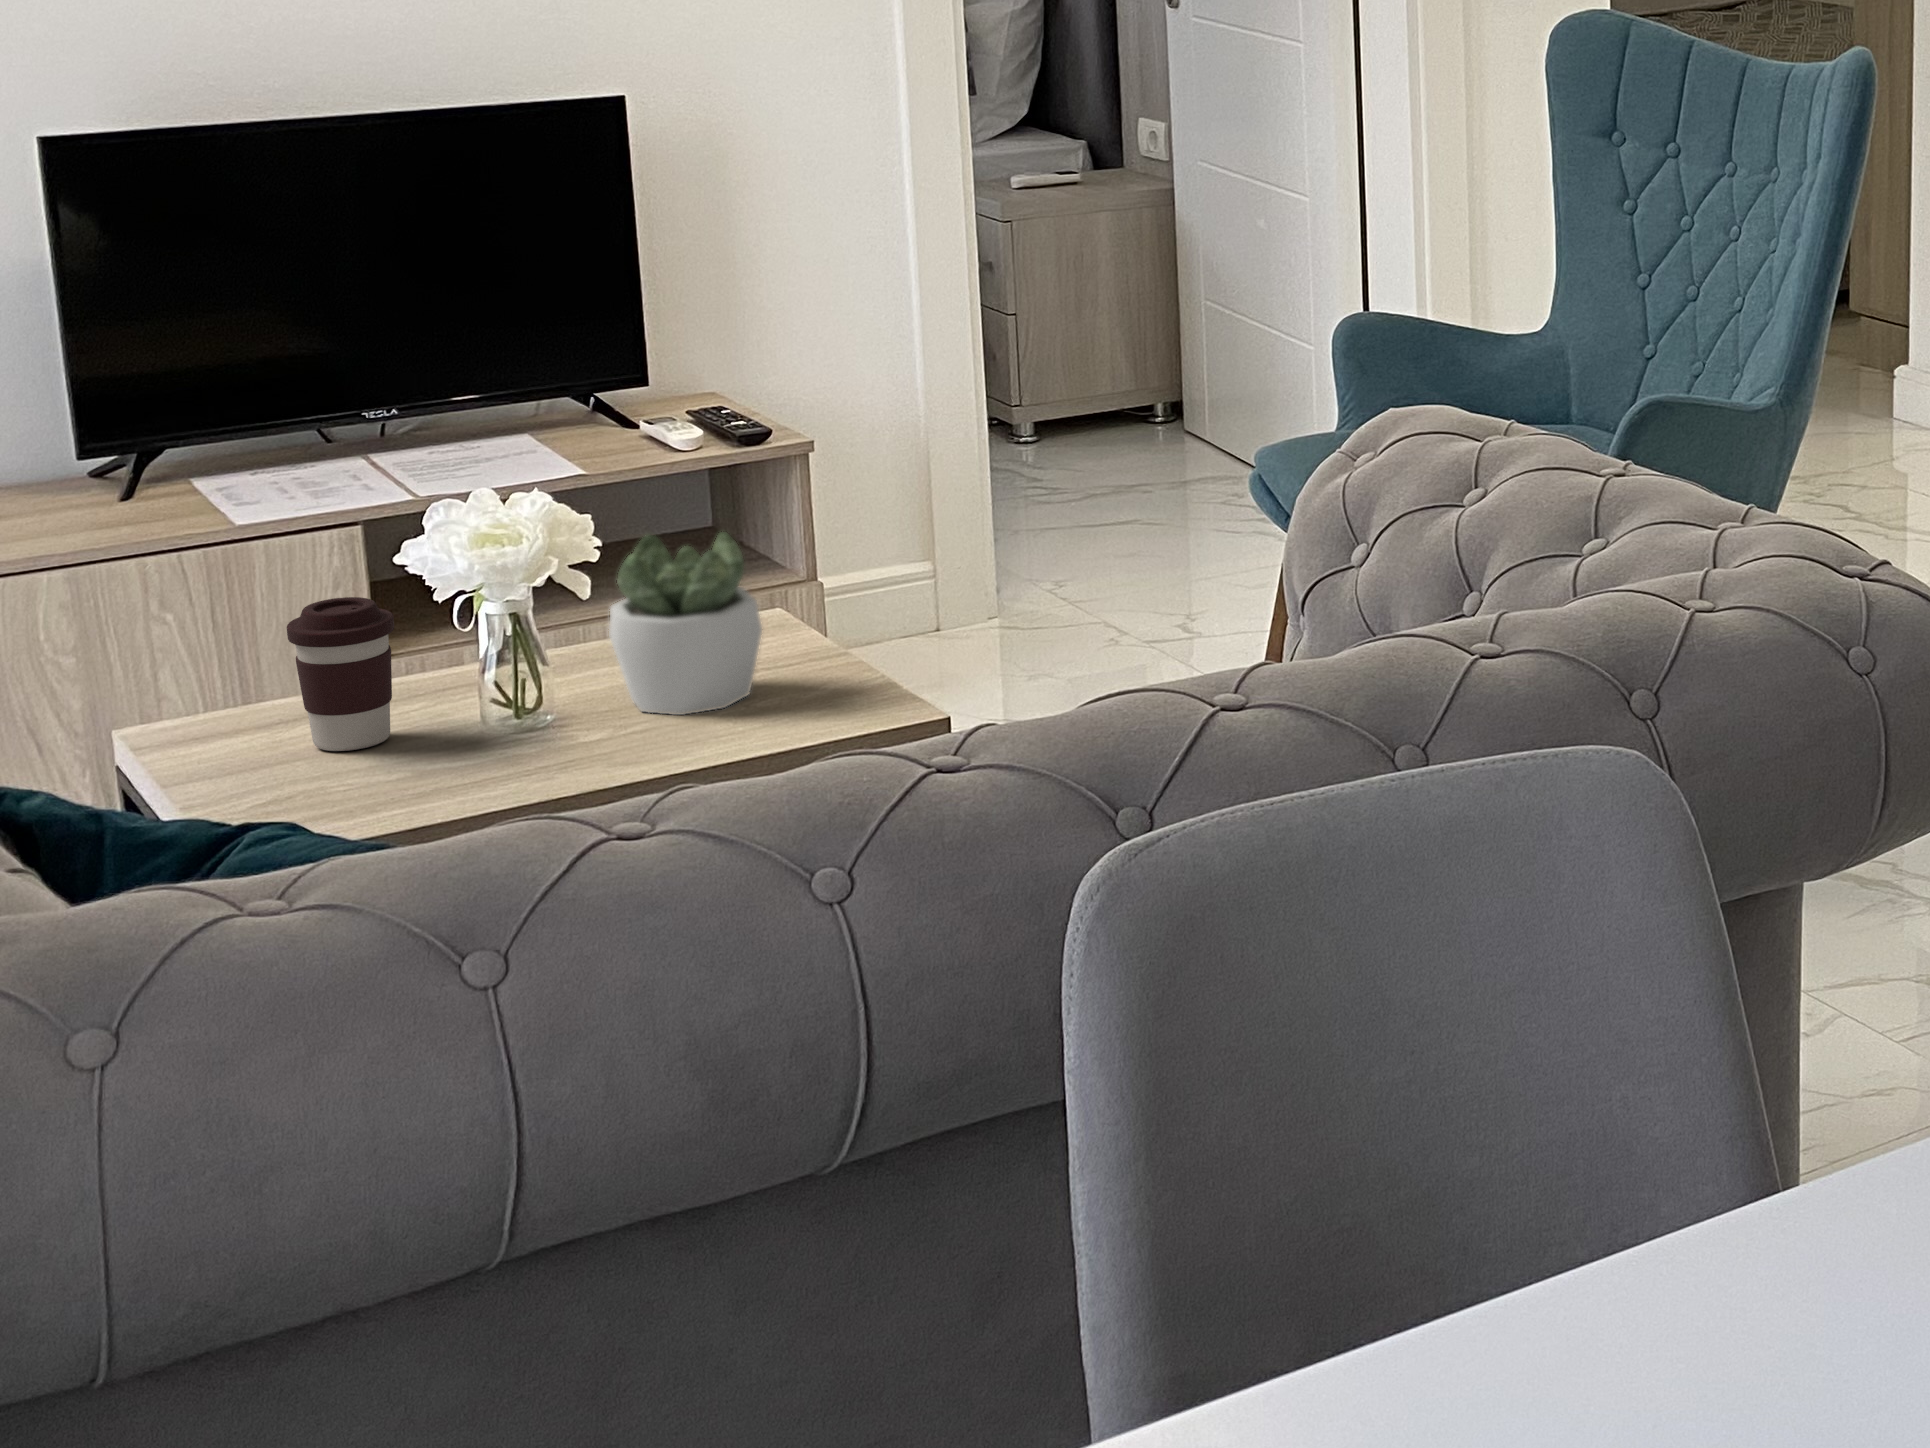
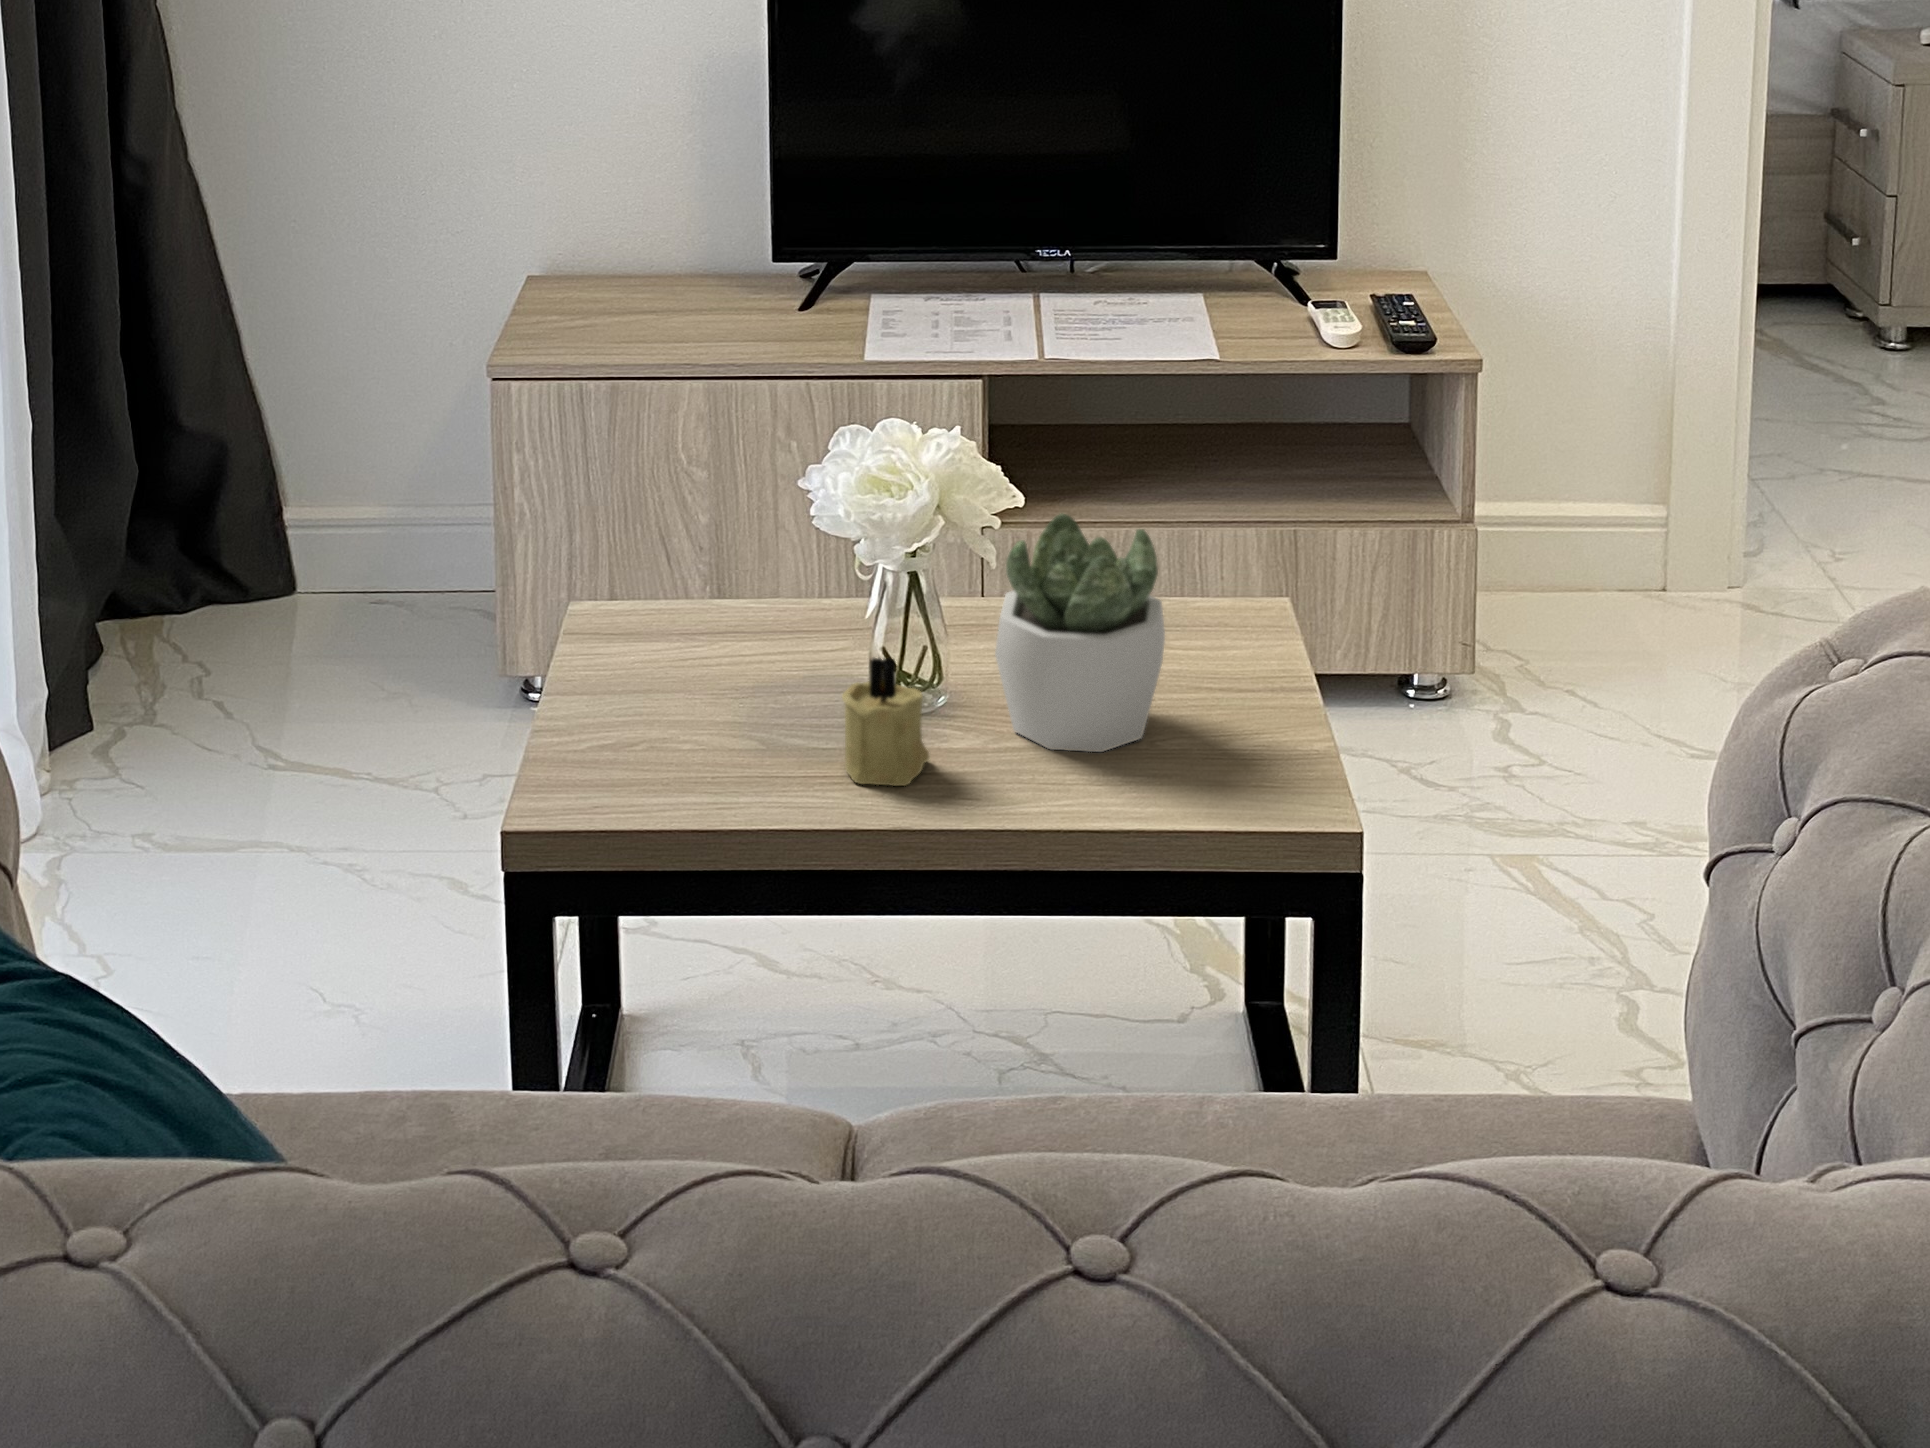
coffee cup: present [287,597,394,751] -> none [660,526,770,707]
candle: none [514,656,592,761] -> present [842,657,929,786]

